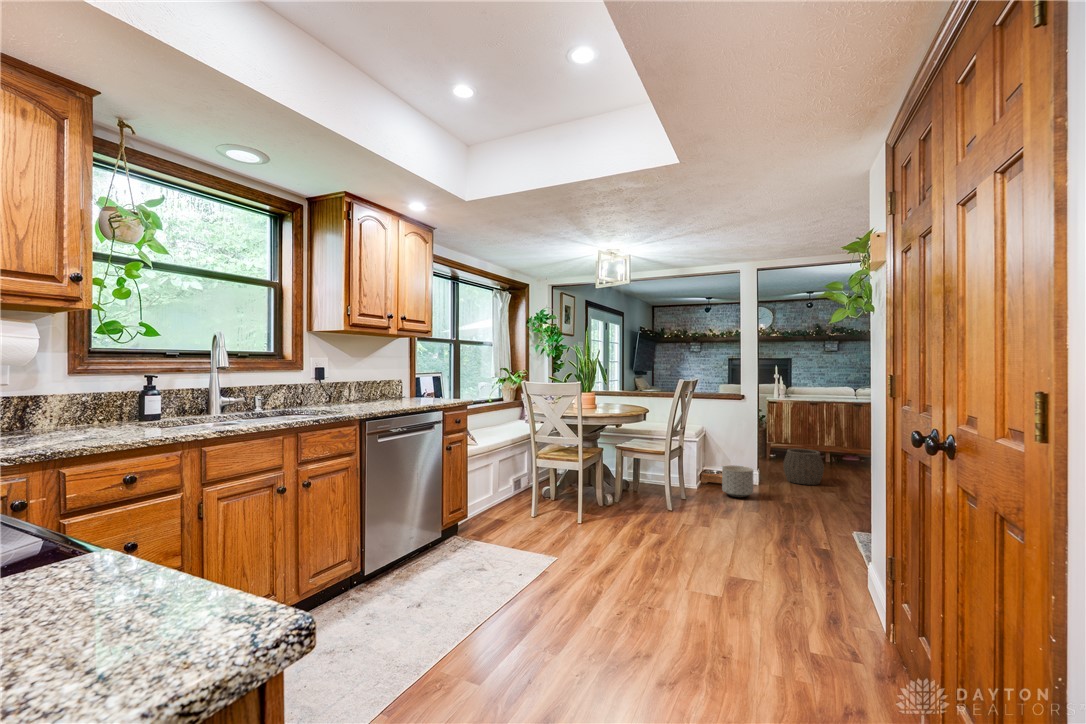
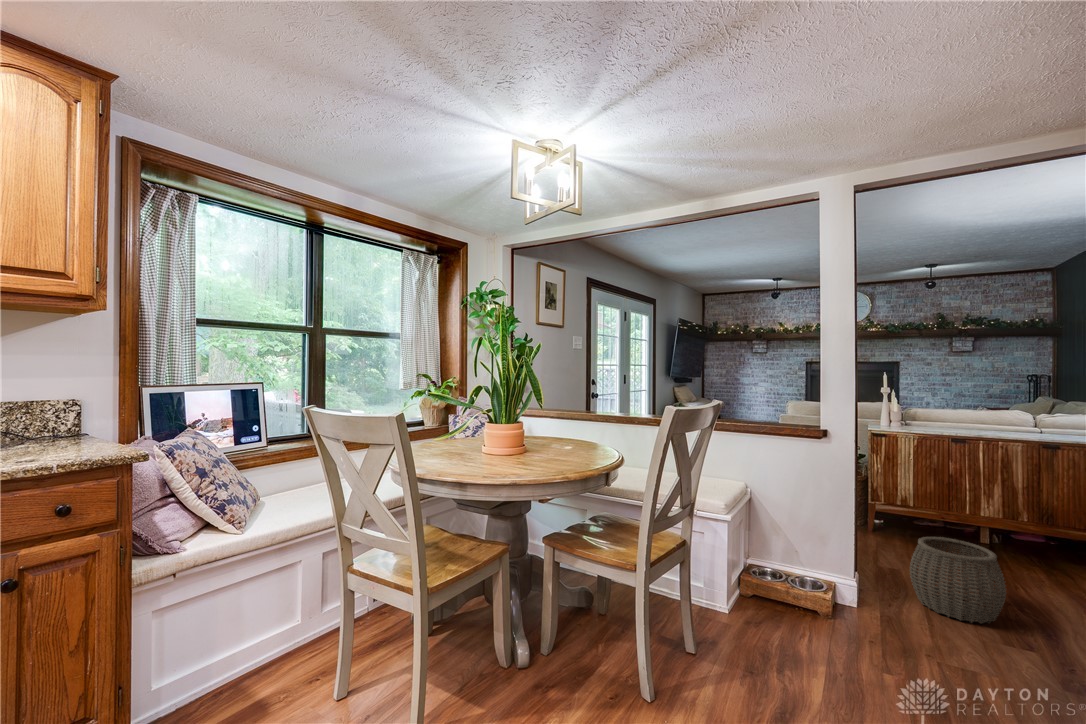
planter: present [722,466,753,498] -> none [777,580,849,663]

